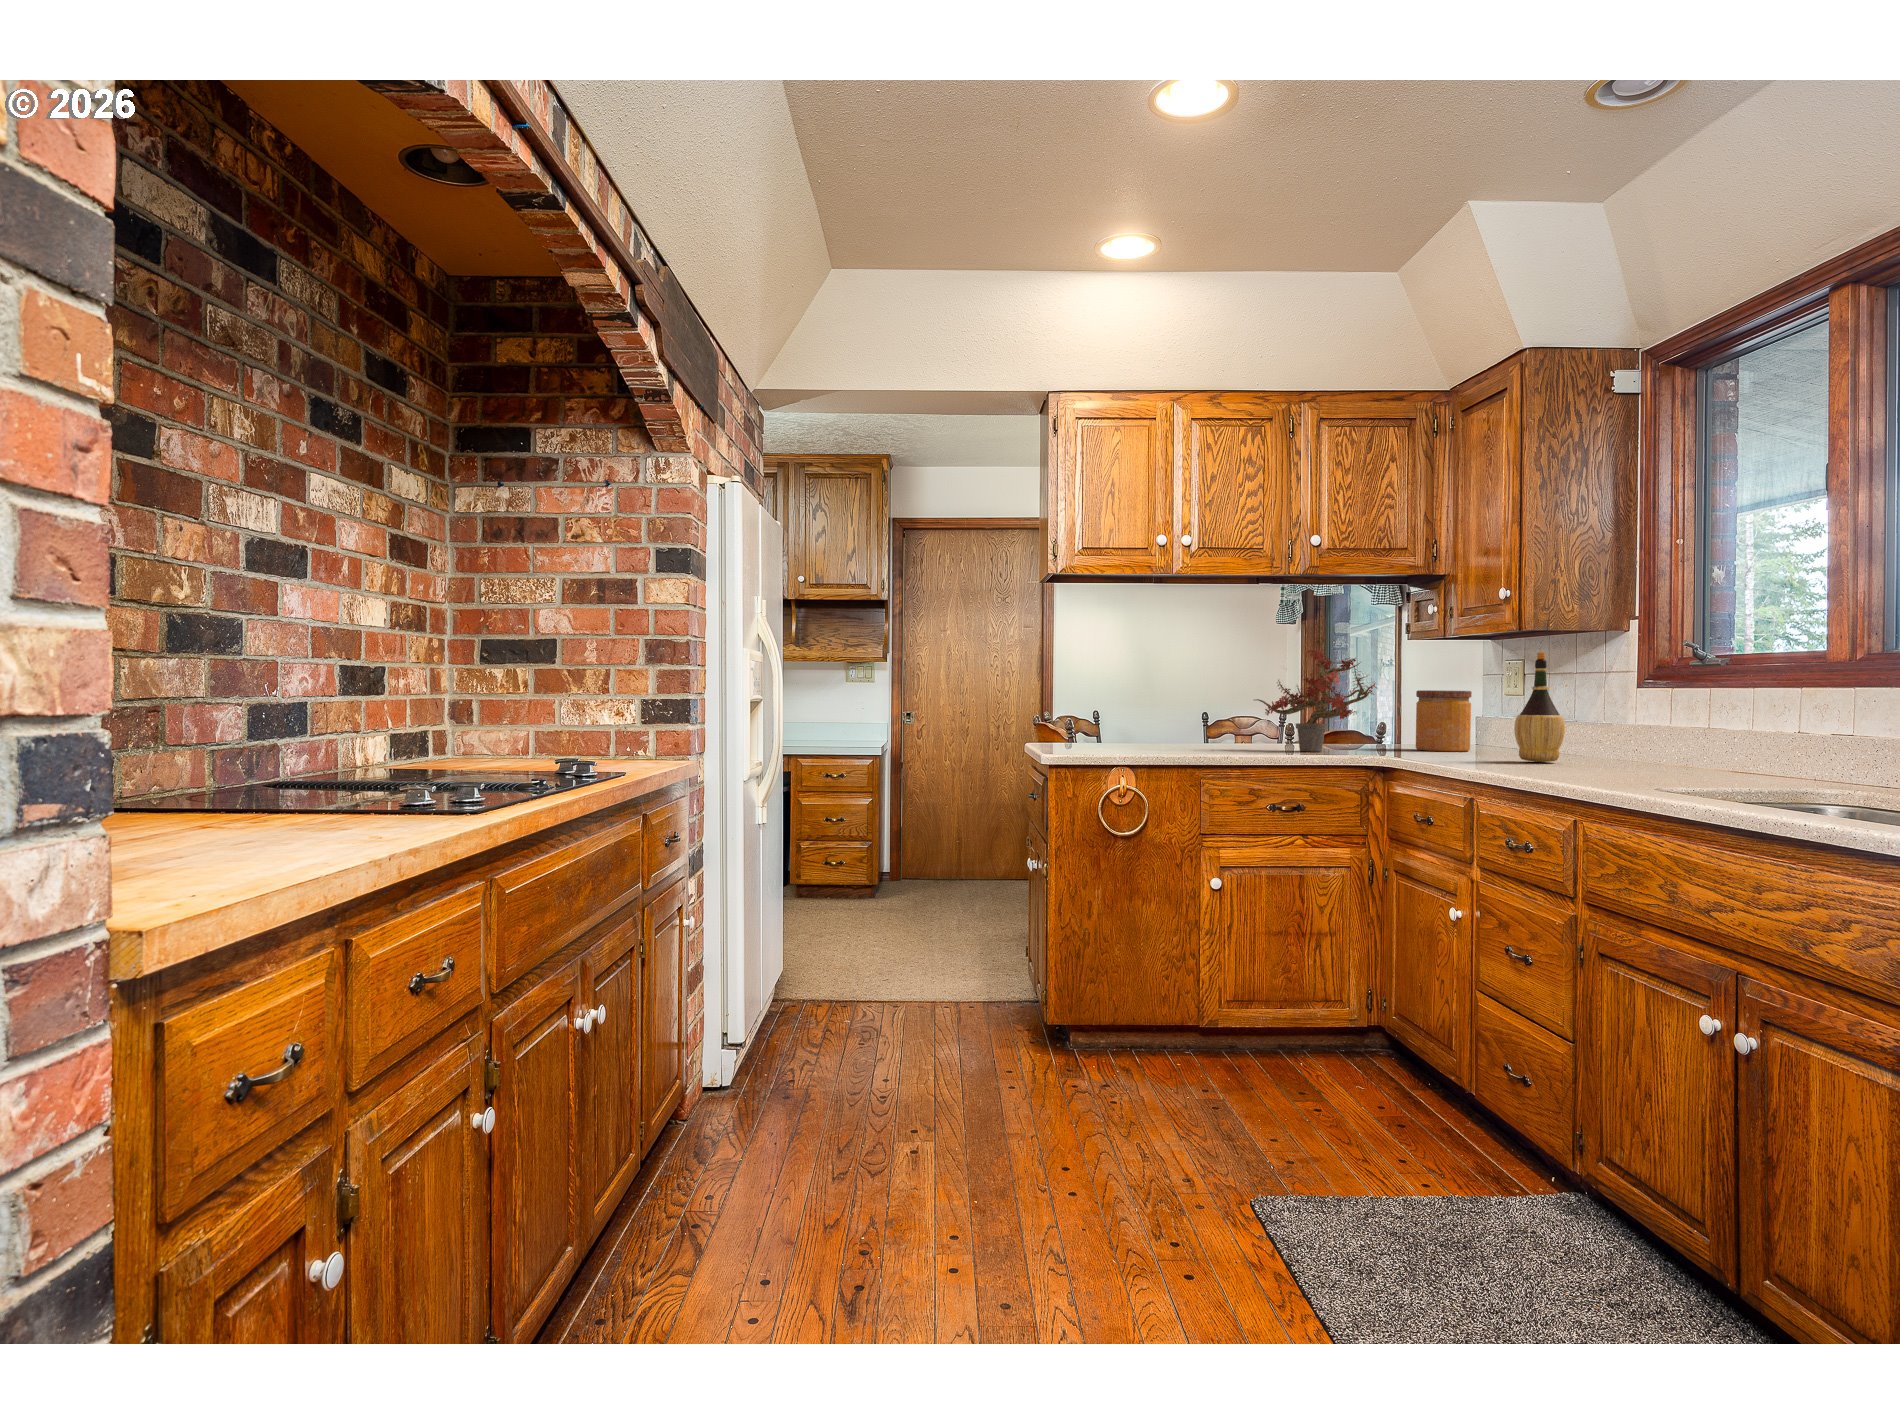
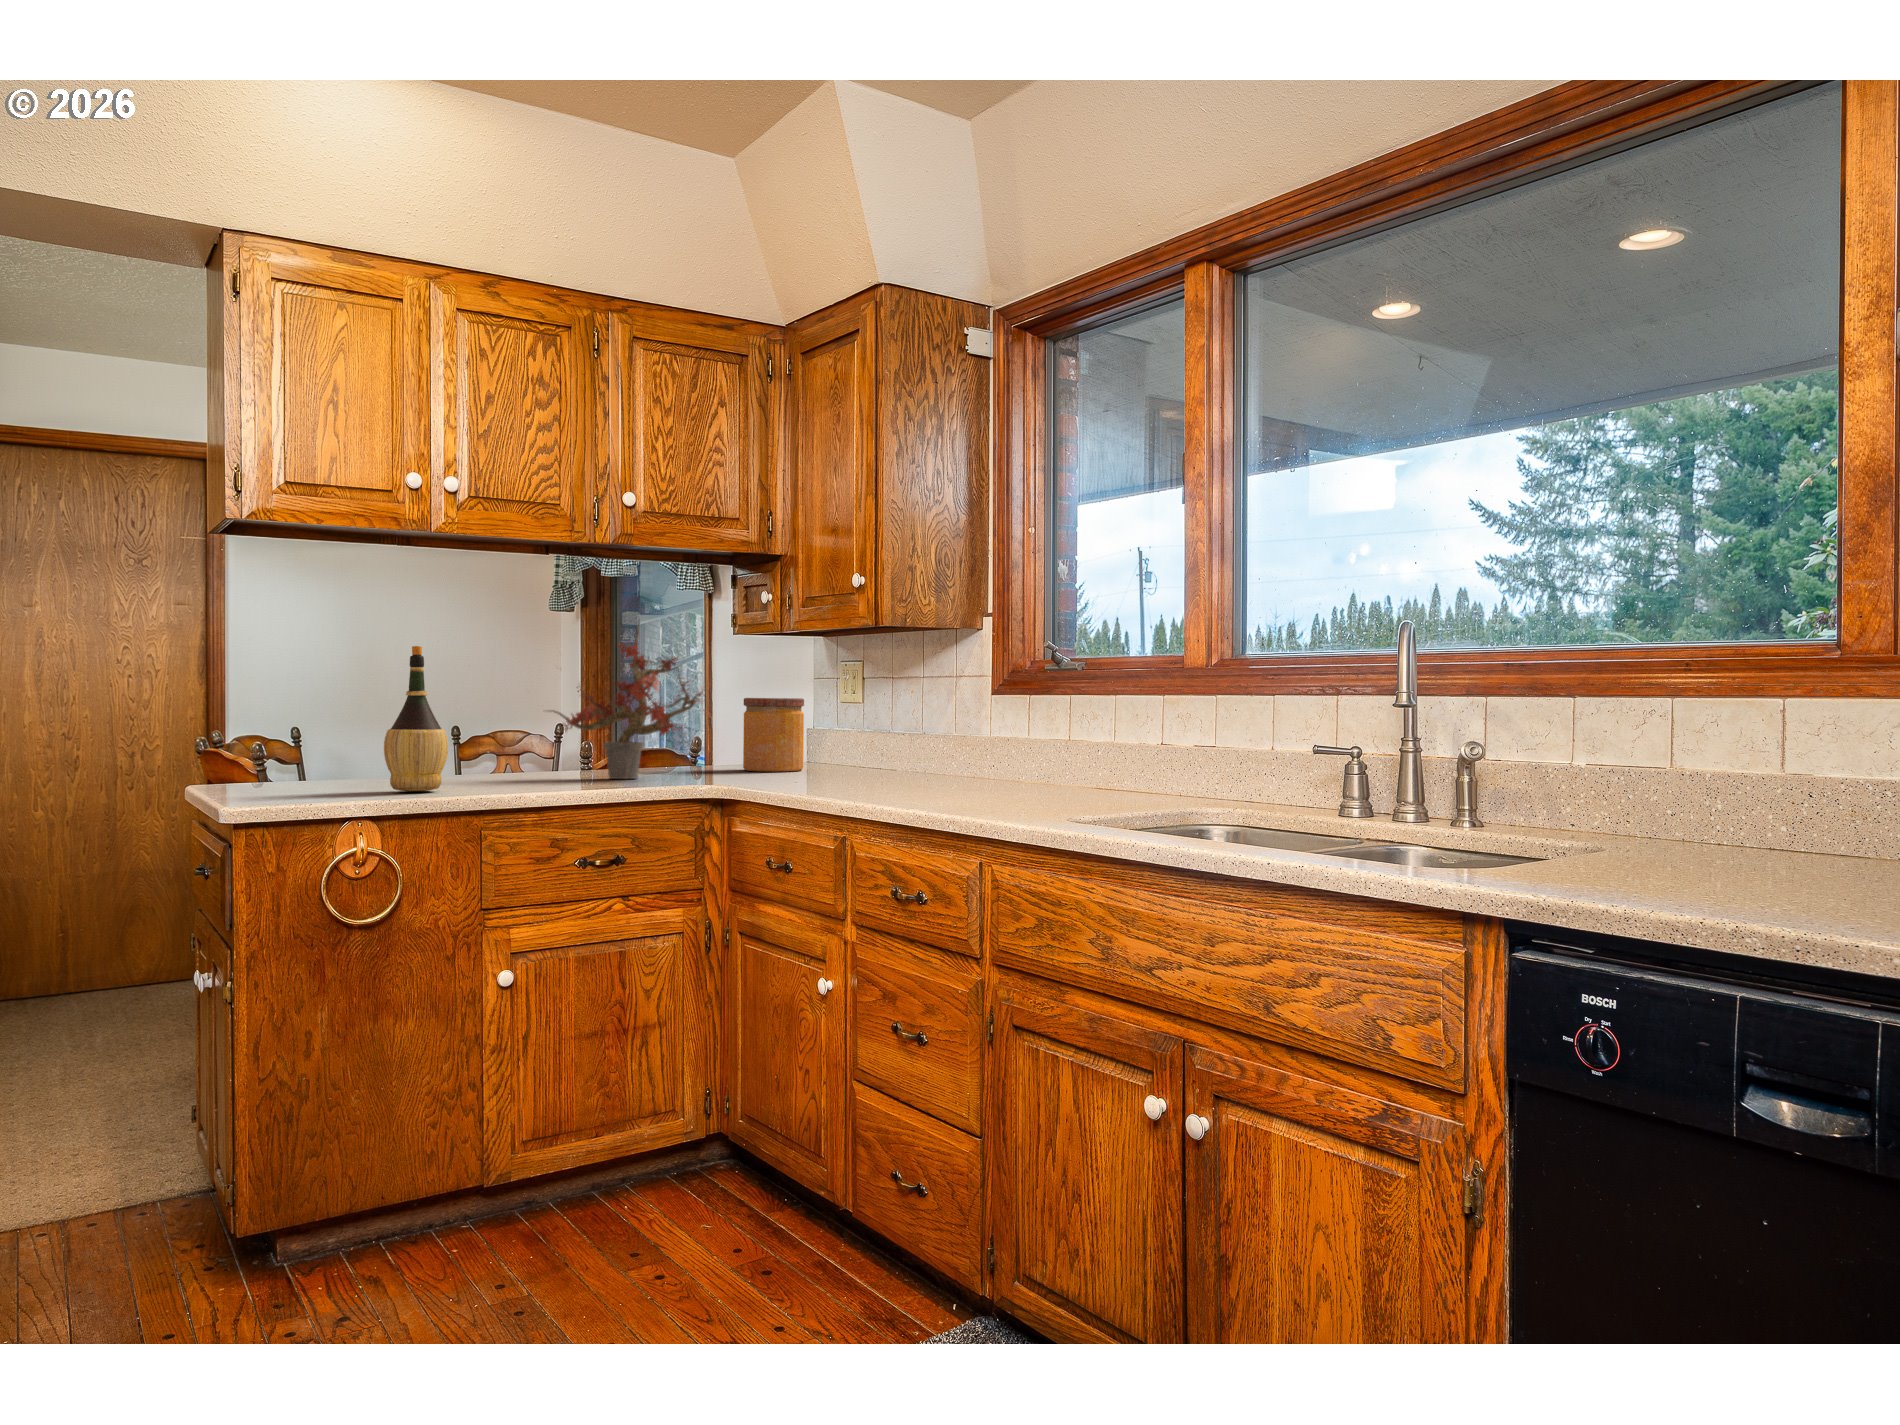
wine bottle: present [1514,652,1565,762] -> present [384,646,448,791]

